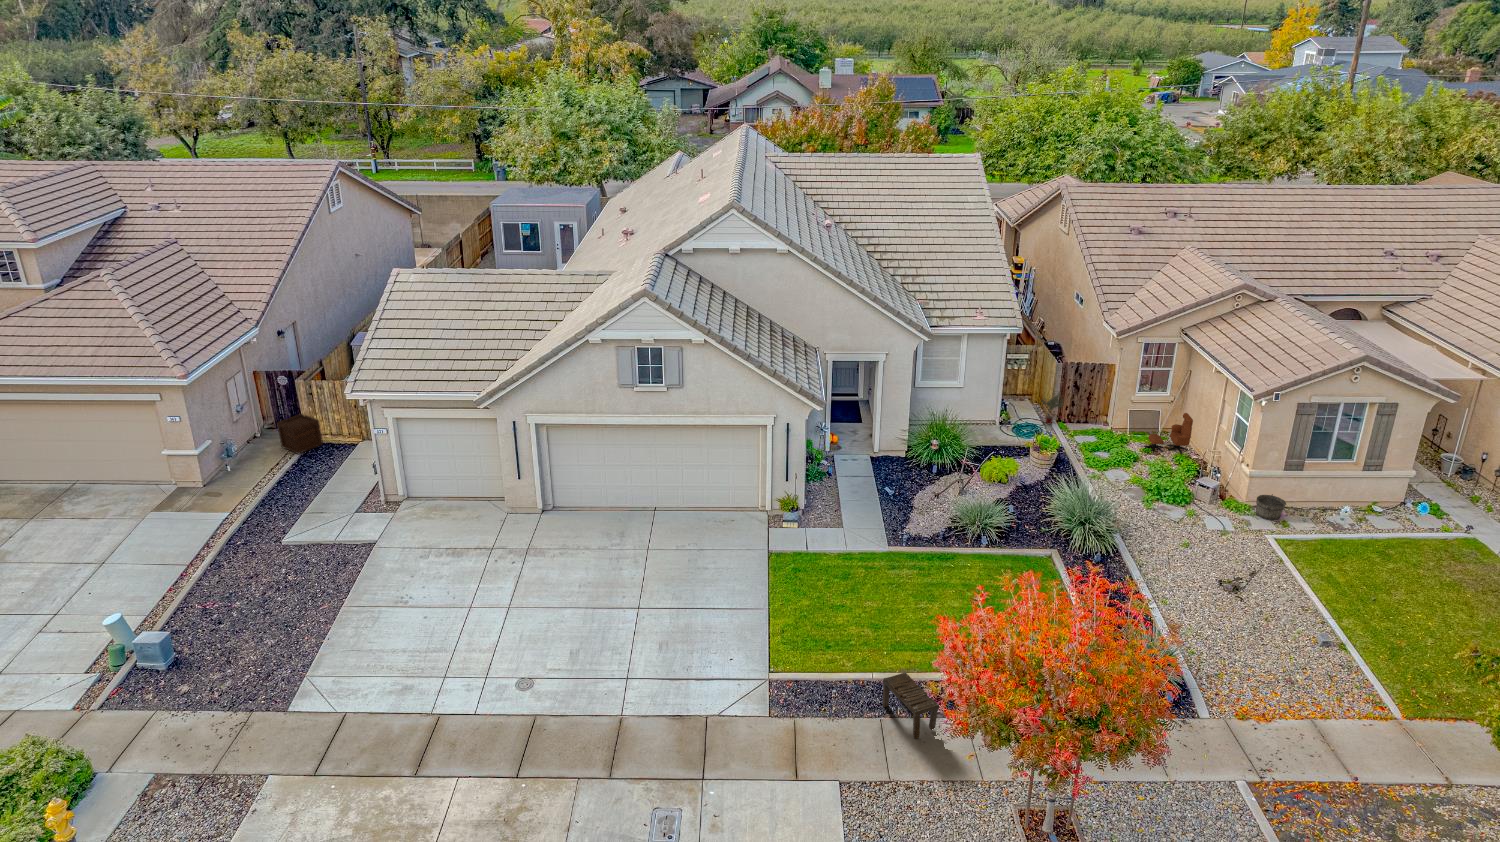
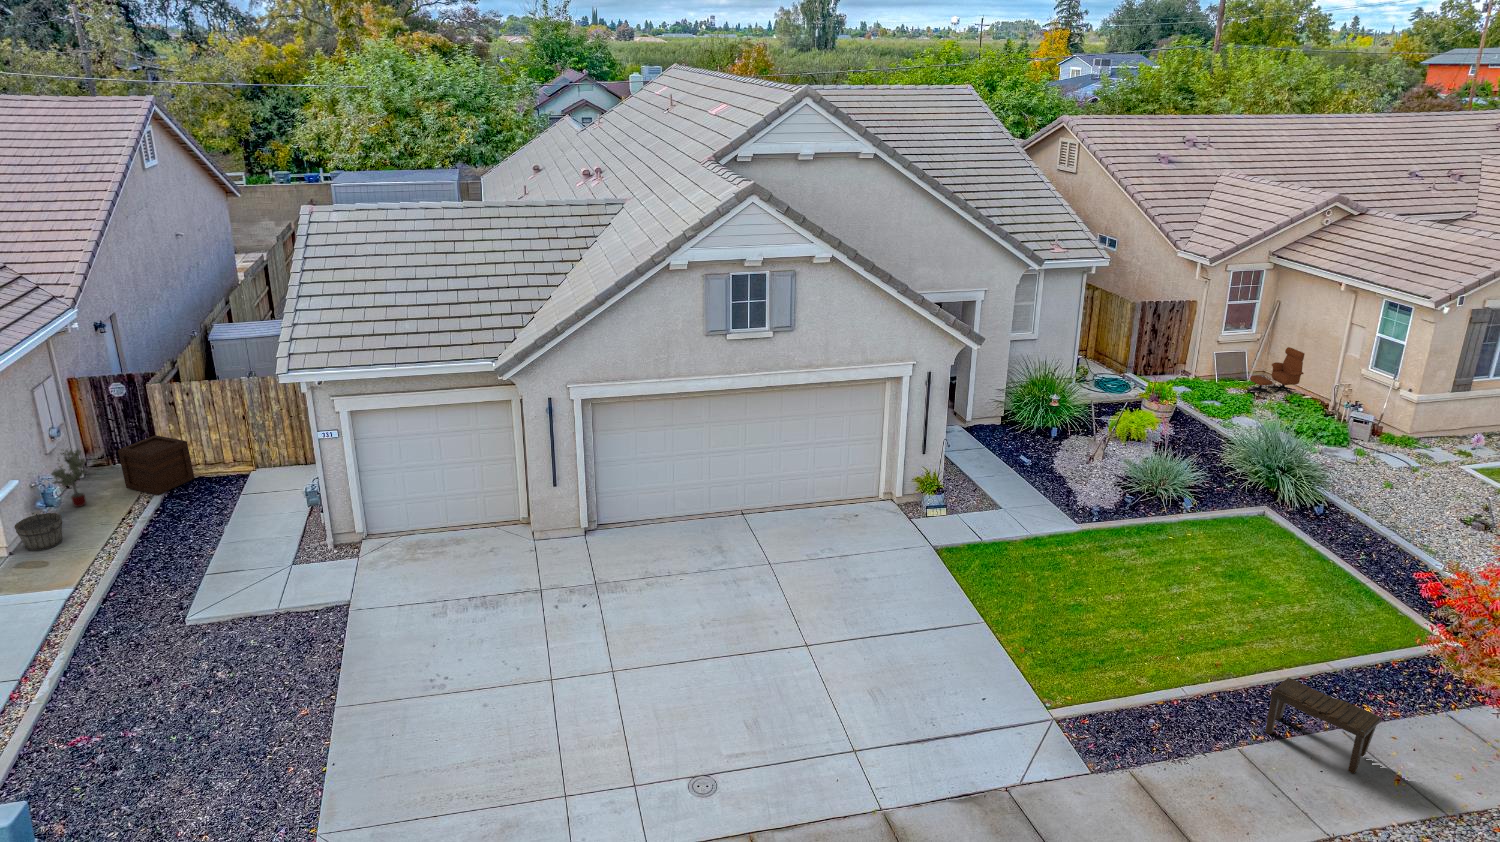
potted tree: present [1041,393,1063,424] -> present [51,450,86,507]
wooden bucket: present [1256,494,1286,520] -> present [14,513,63,551]

